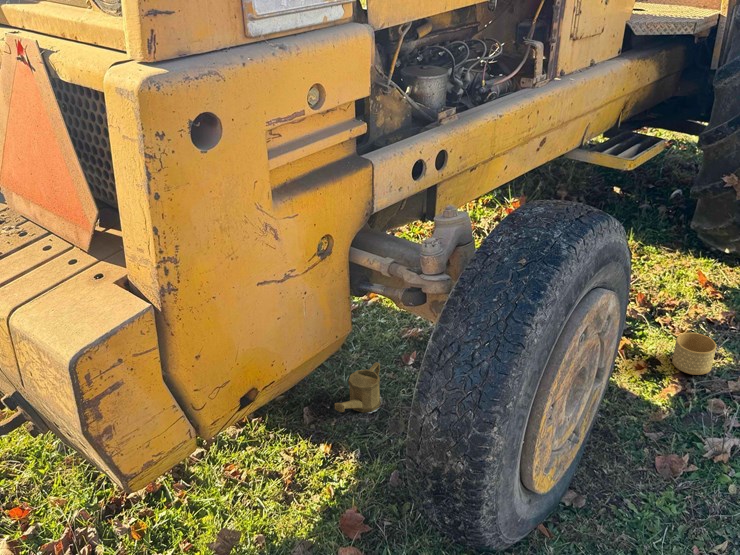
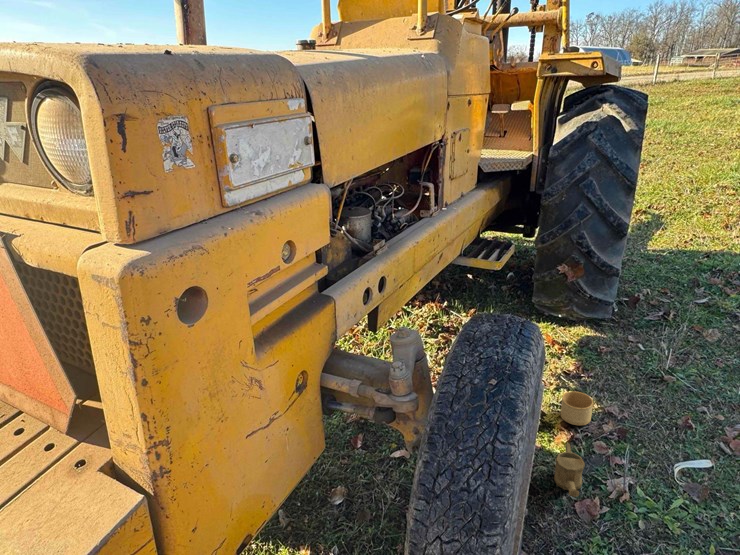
watering can: present [335,362,381,413] -> present [554,444,585,497]

